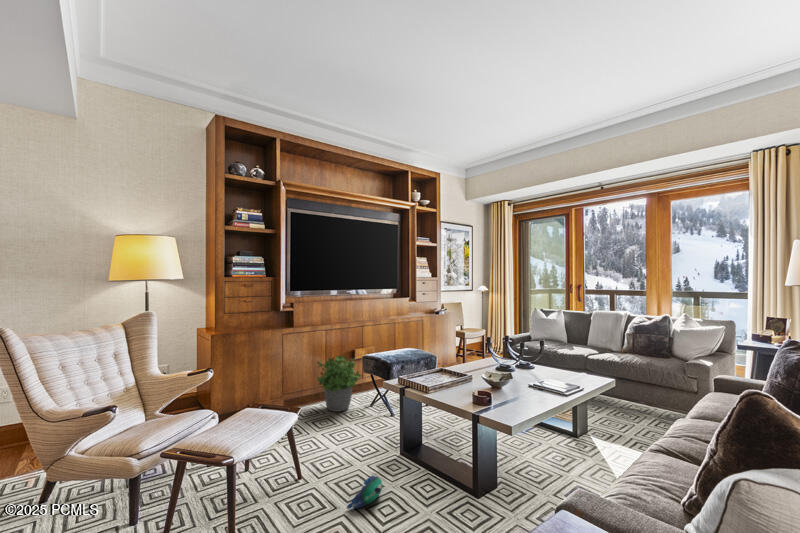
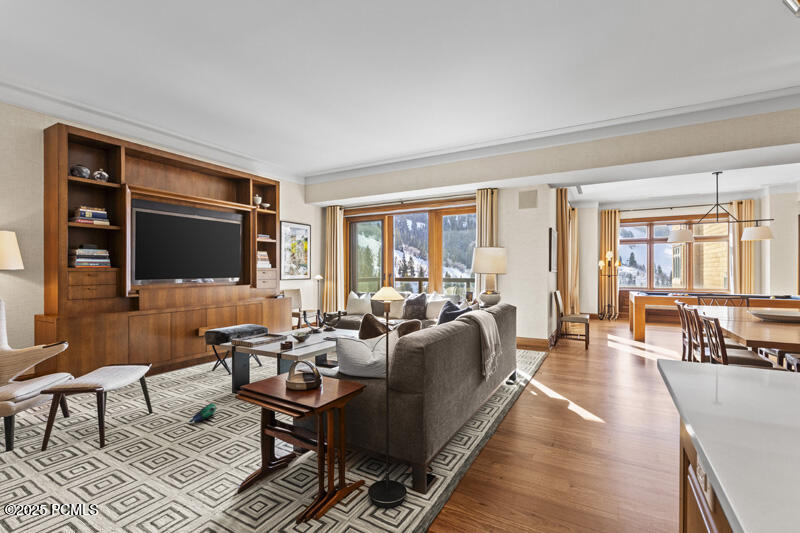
potted plant: present [317,355,361,412] -> none [162,331,204,377]

